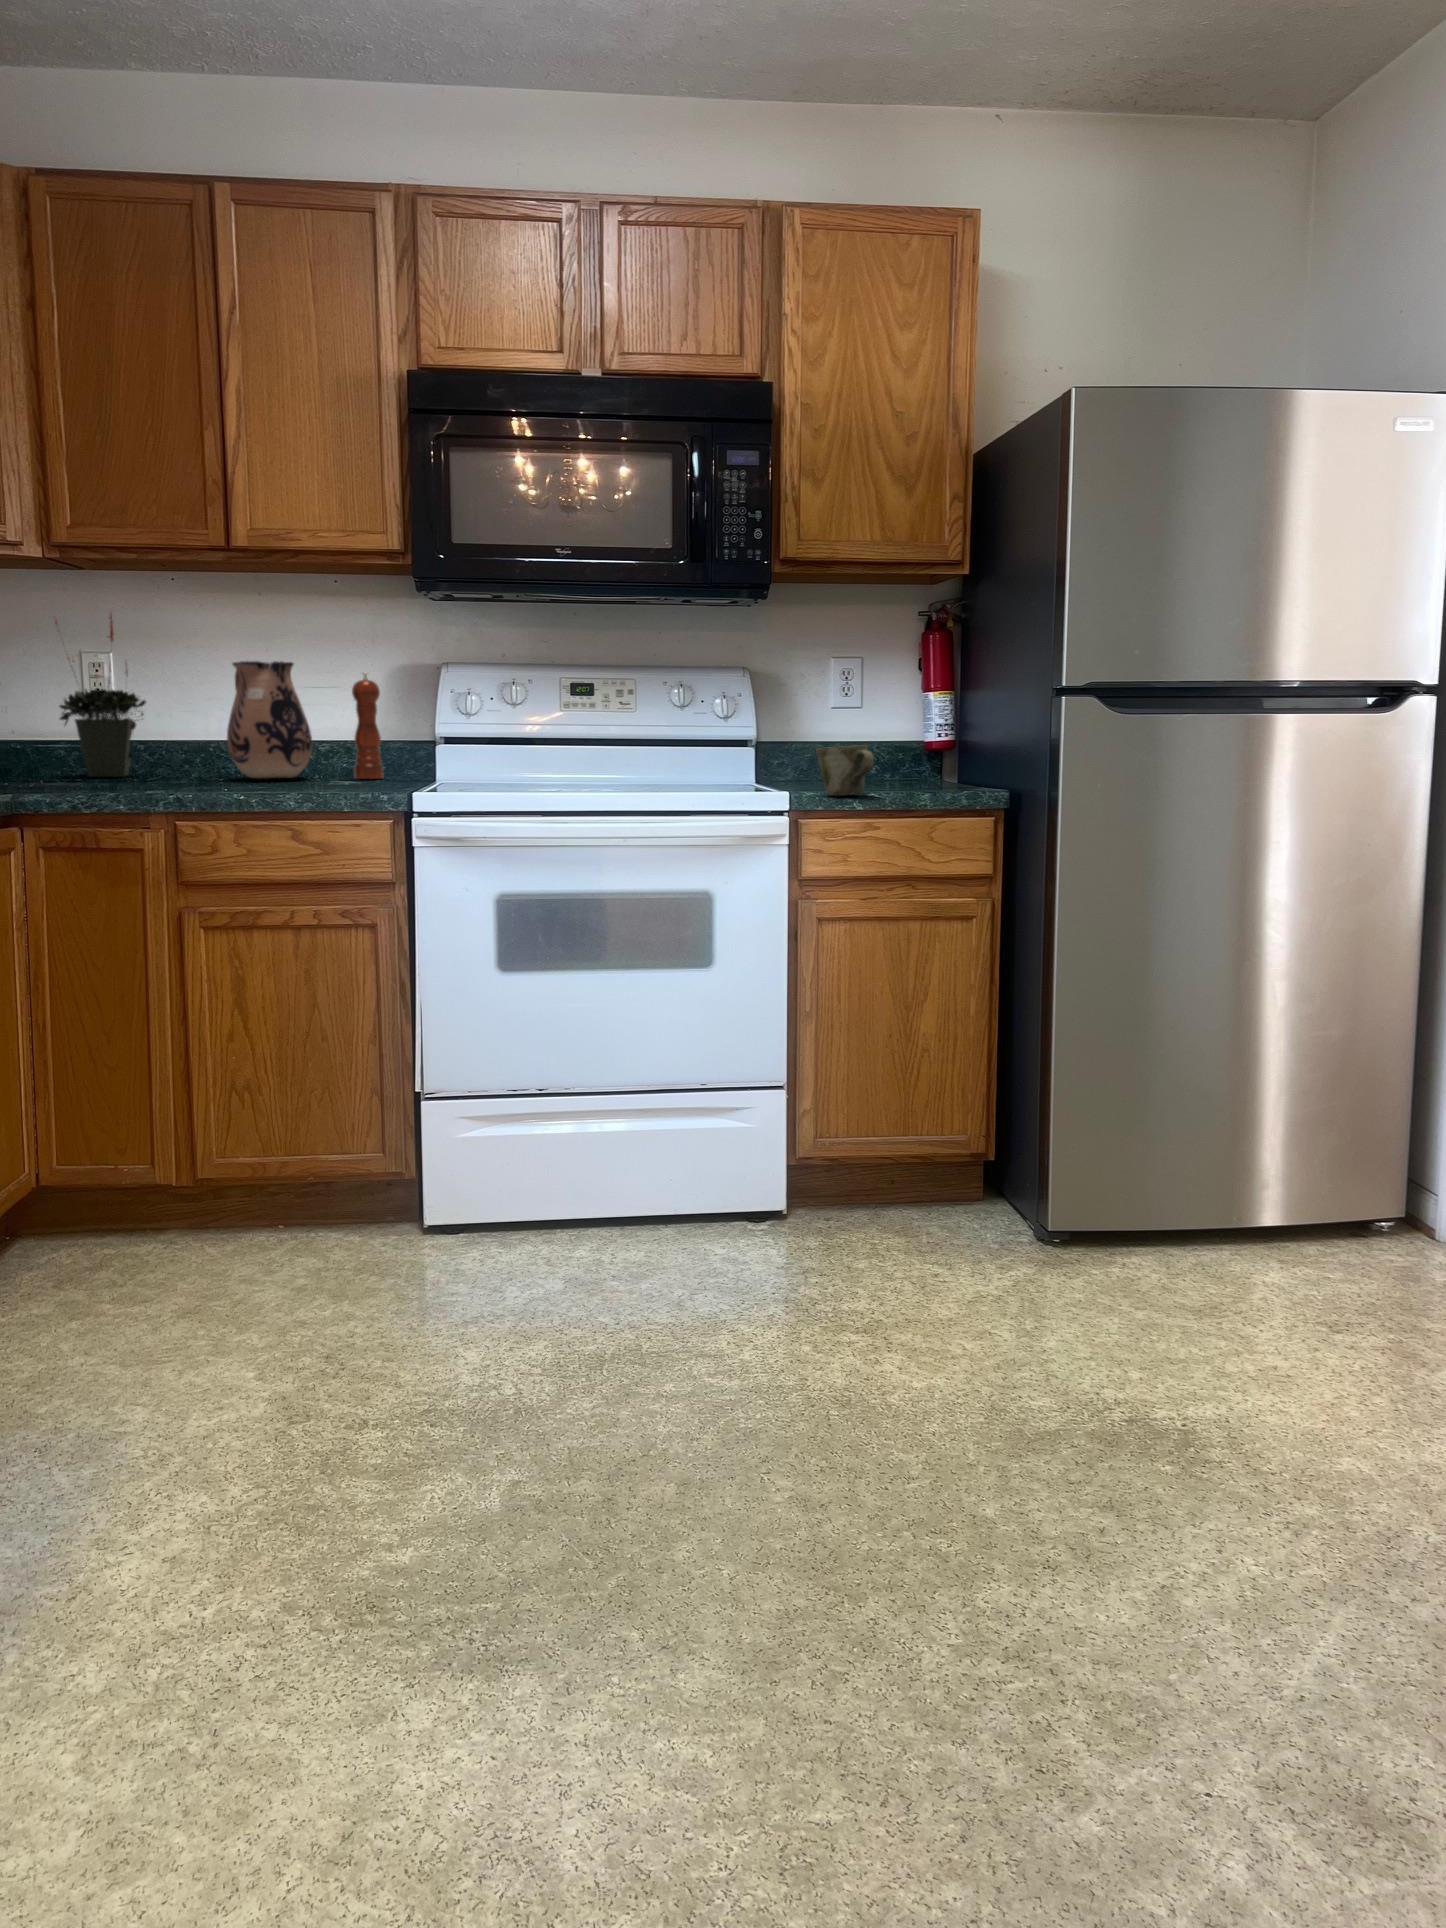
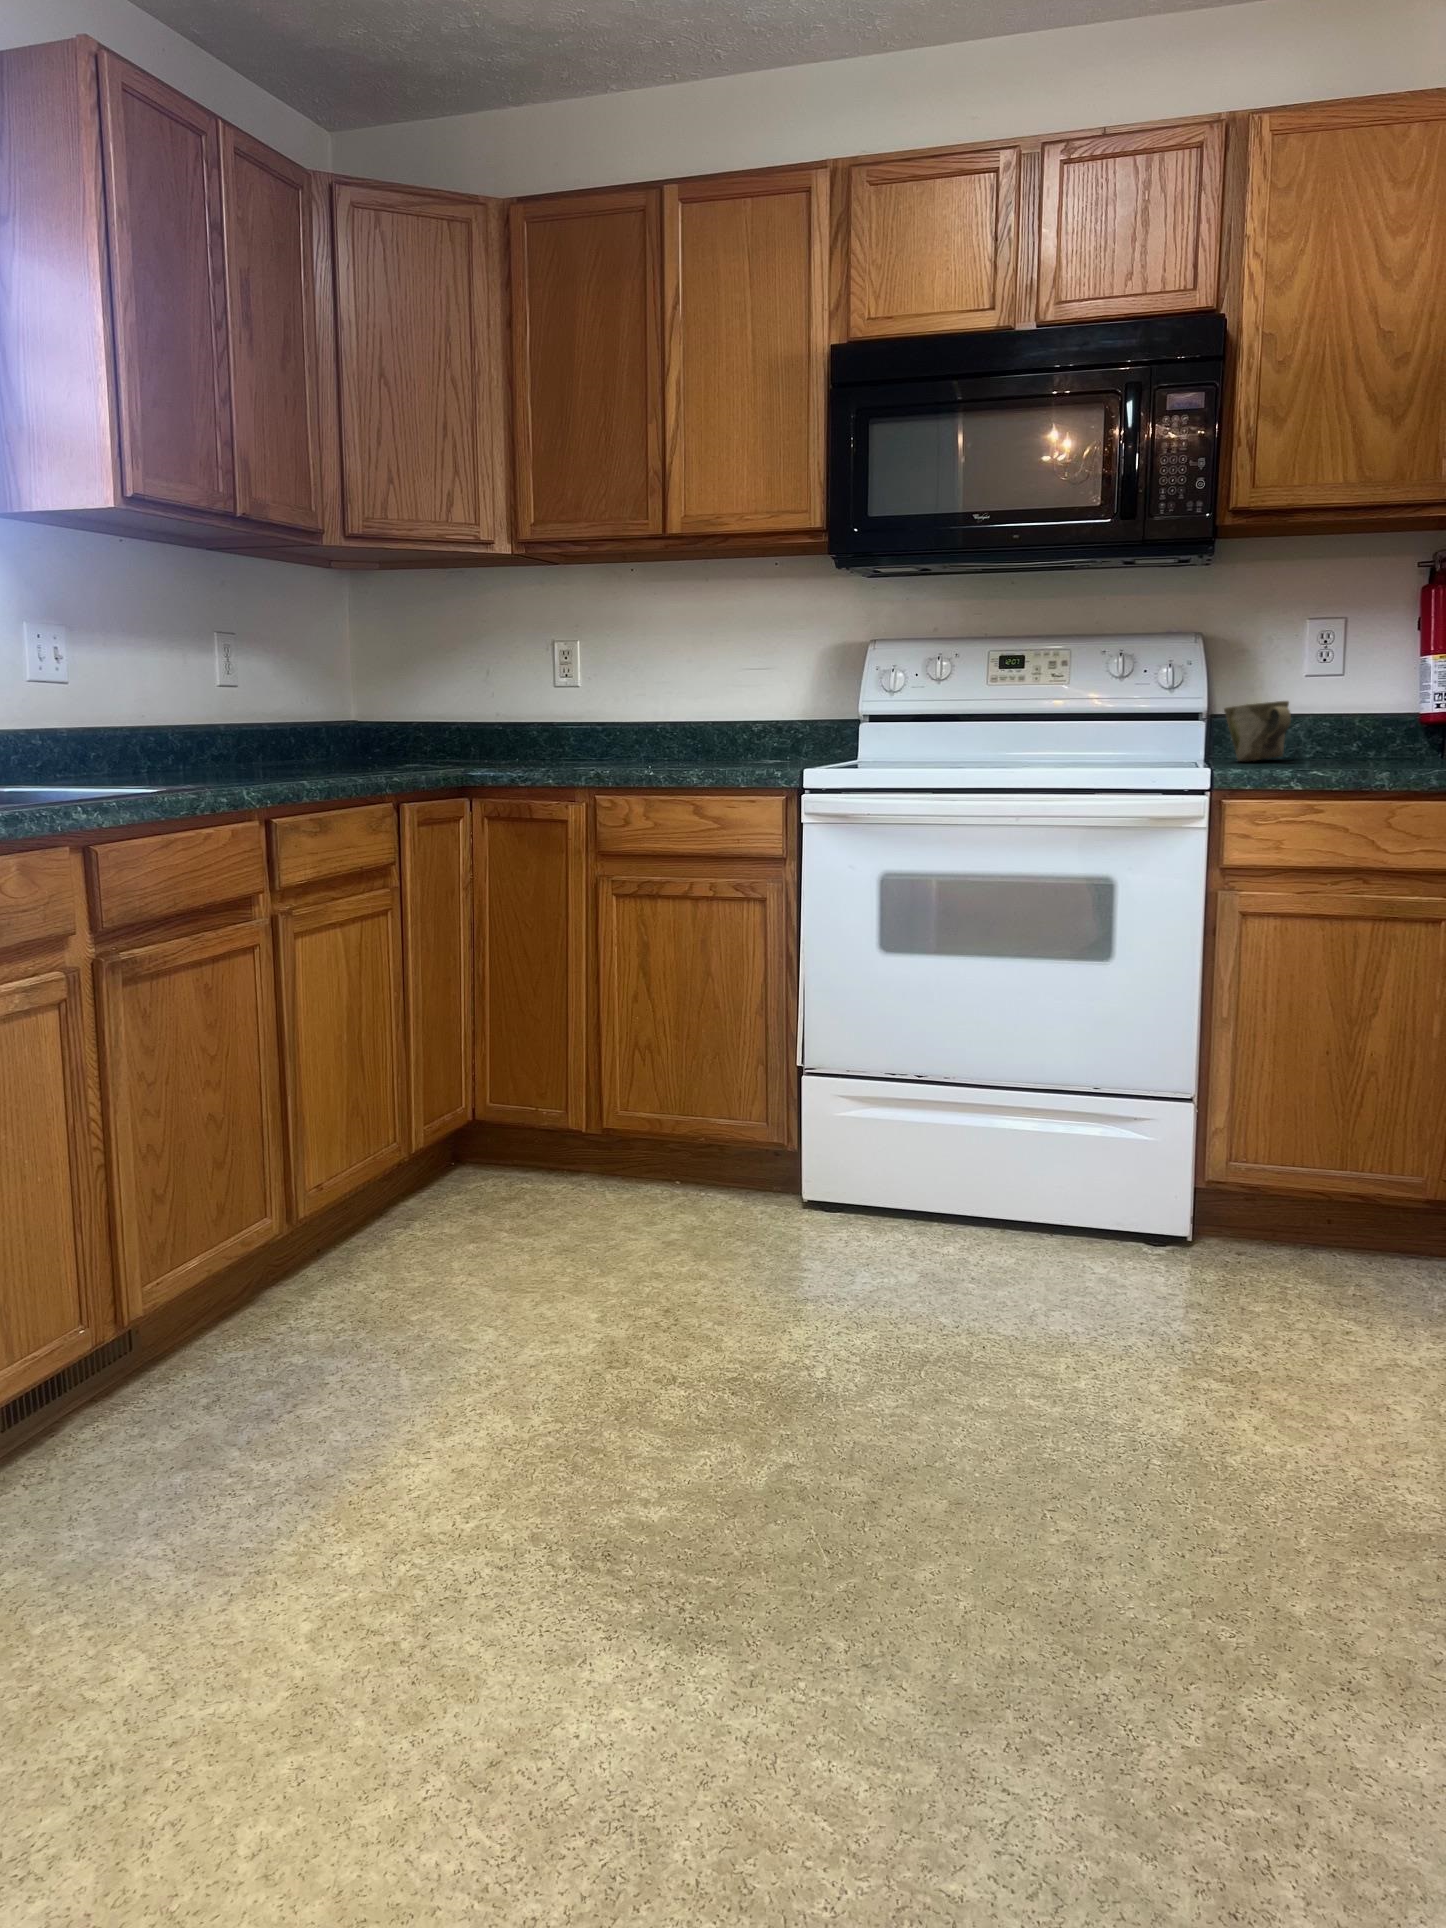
potted plant: present [55,615,146,777] -> none [511,620,587,772]
ceramic pitcher: present [227,661,313,778] -> none [647,655,724,768]
pepper mill: present [352,672,383,779] -> none [758,660,788,765]

